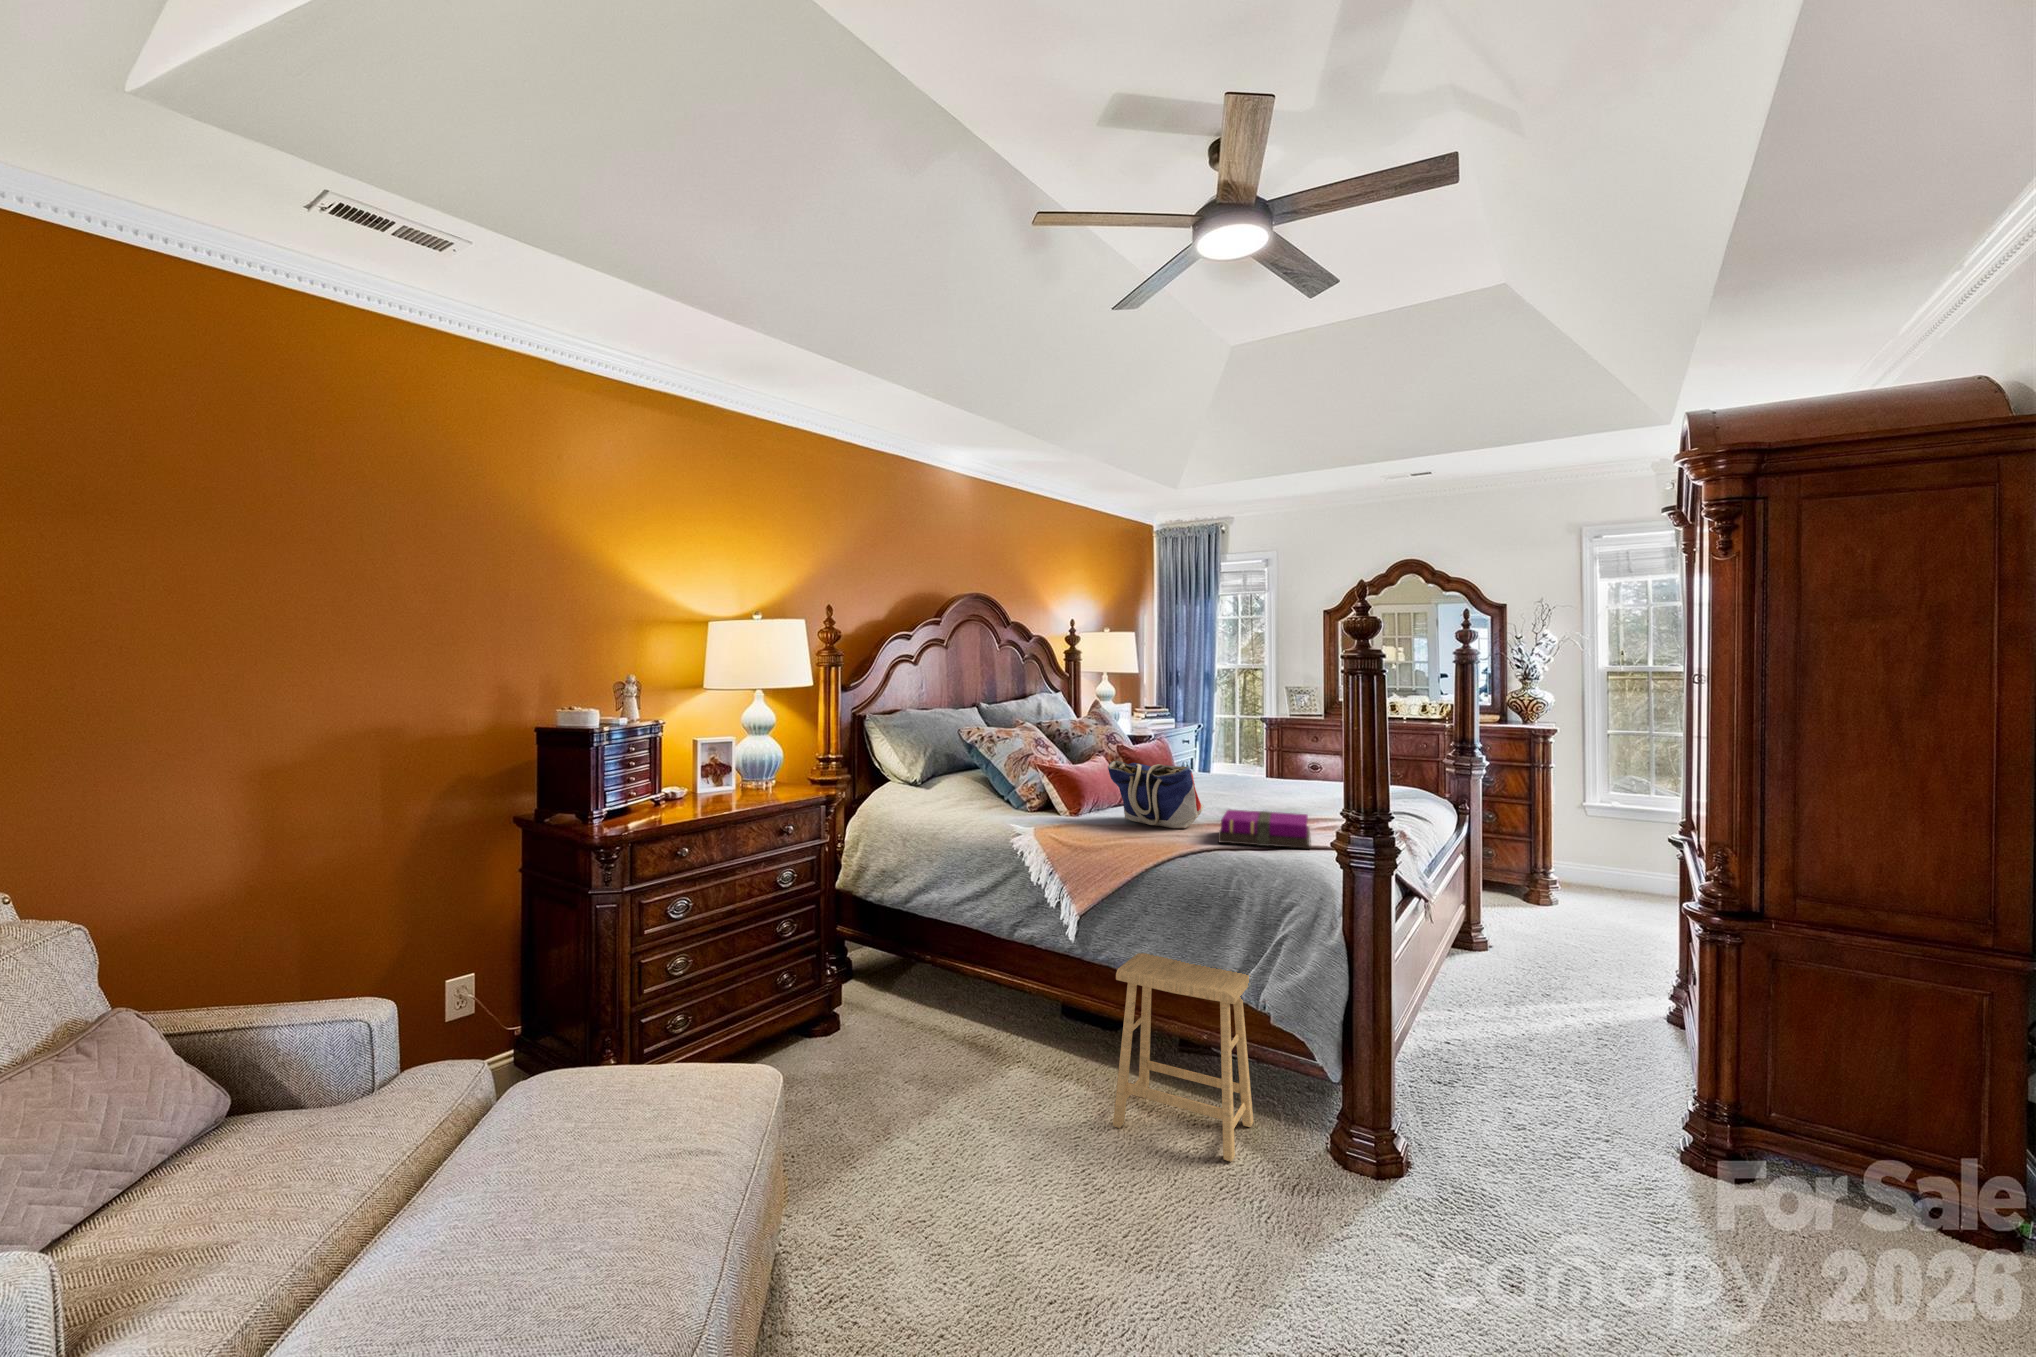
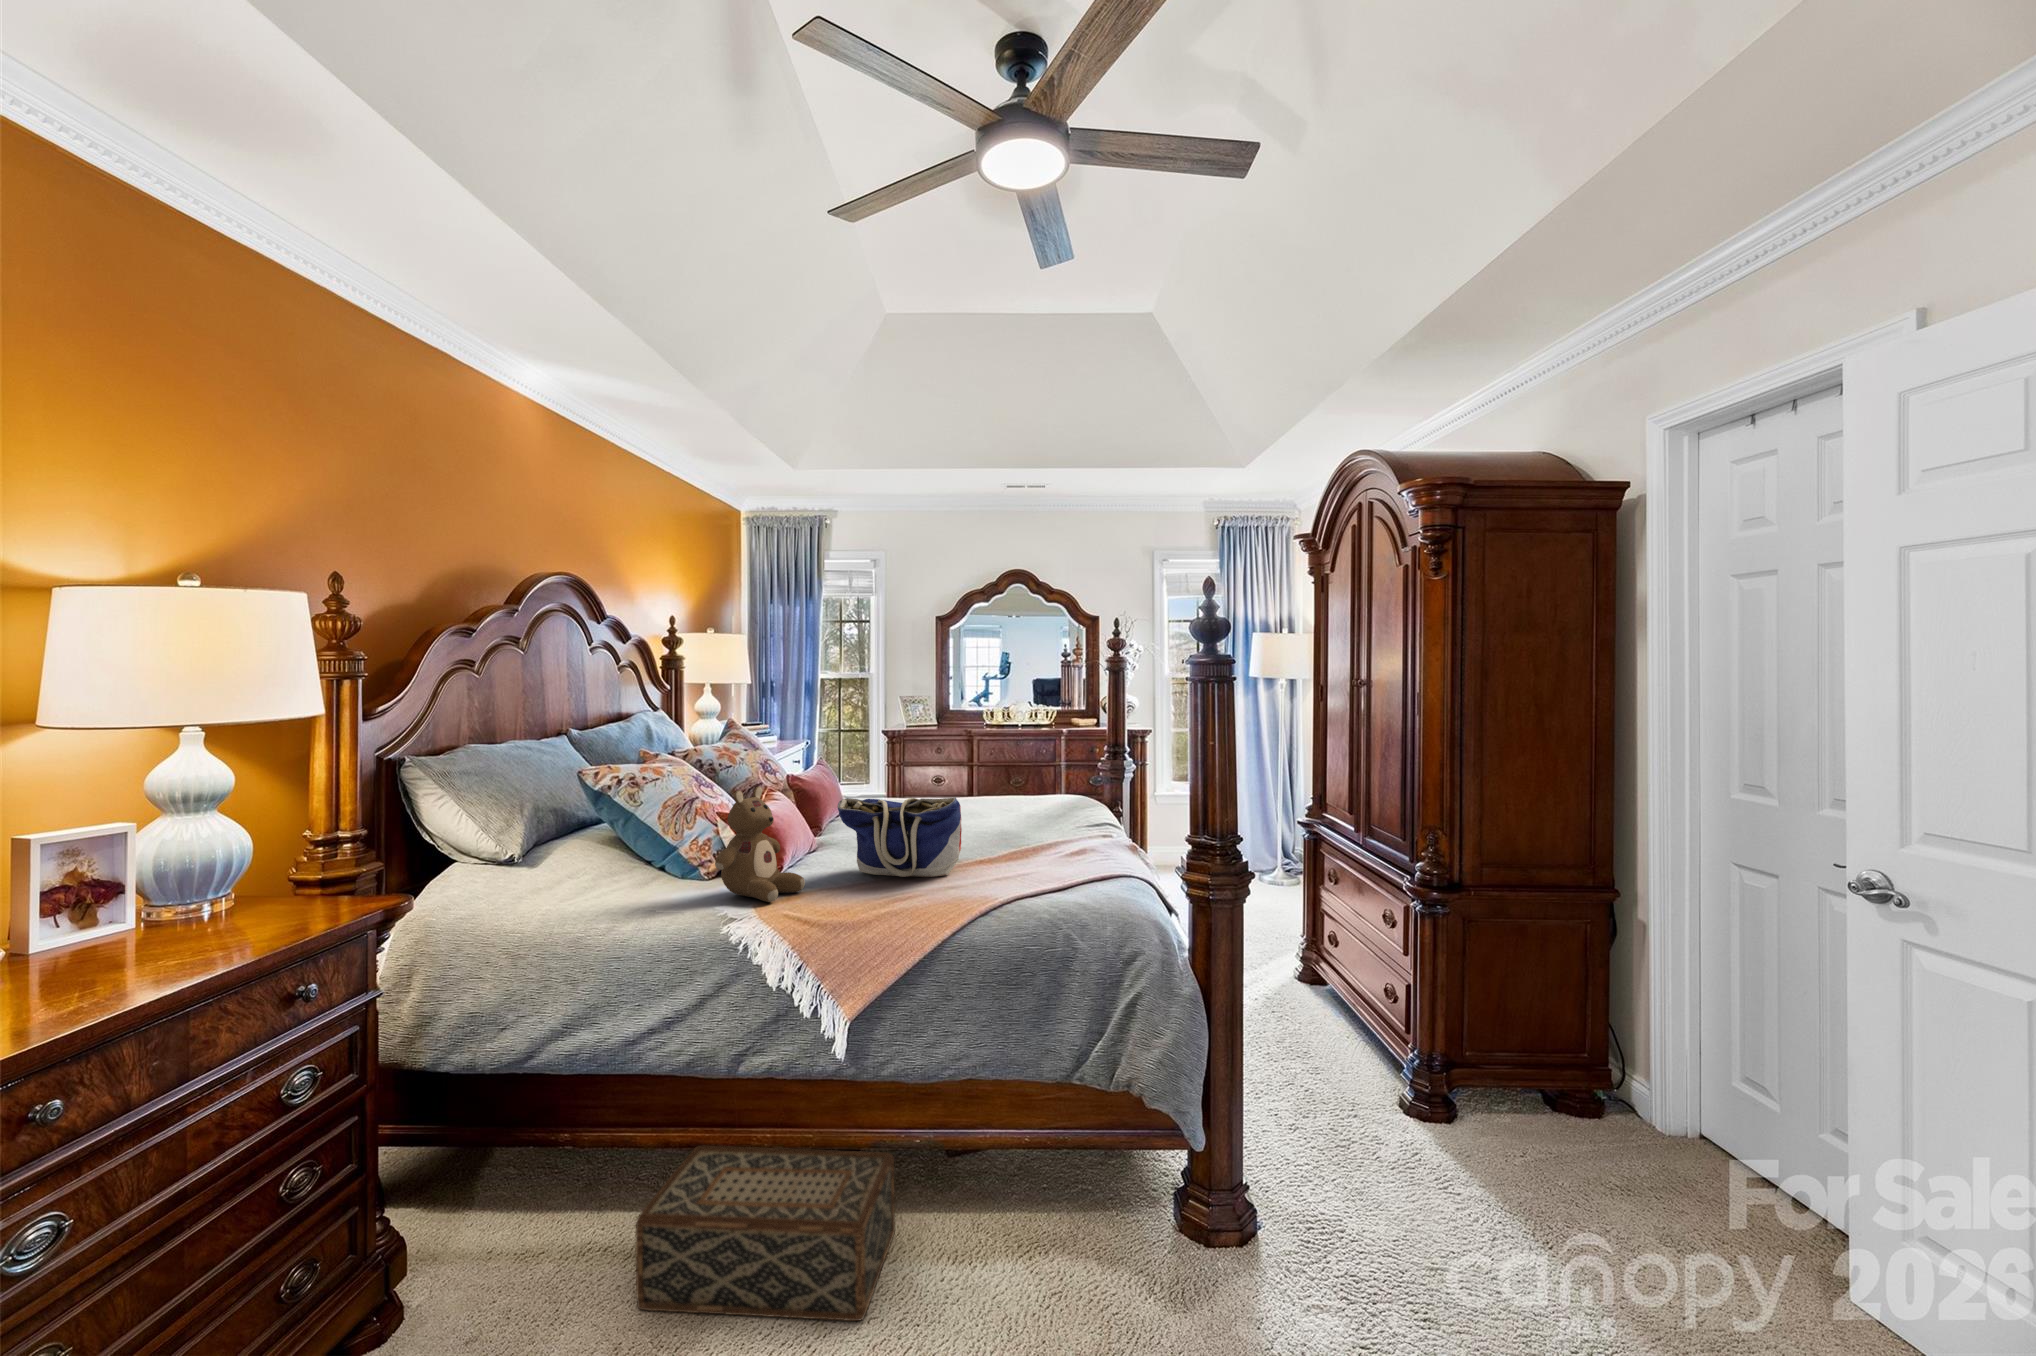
stuffed bear: none [1014,746,1076,827] -> present [715,786,805,902]
notebook: present [1218,810,1311,849] -> none [995,840,1115,889]
footstool: present [1113,953,1253,1162] -> none [937,1046,1104,1308]
woven basket: none [943,984,1111,1113] -> present [636,1146,895,1321]

